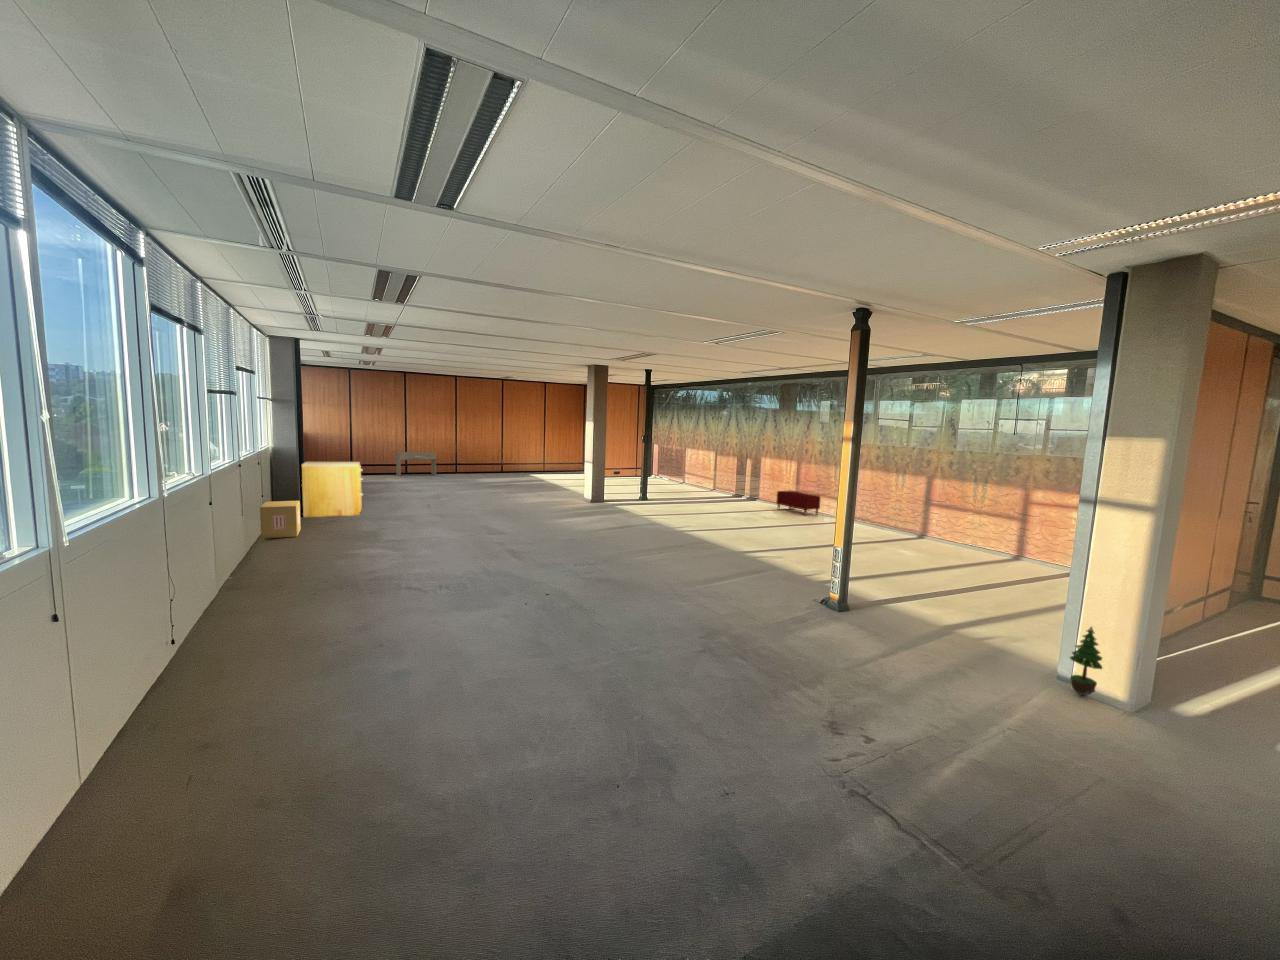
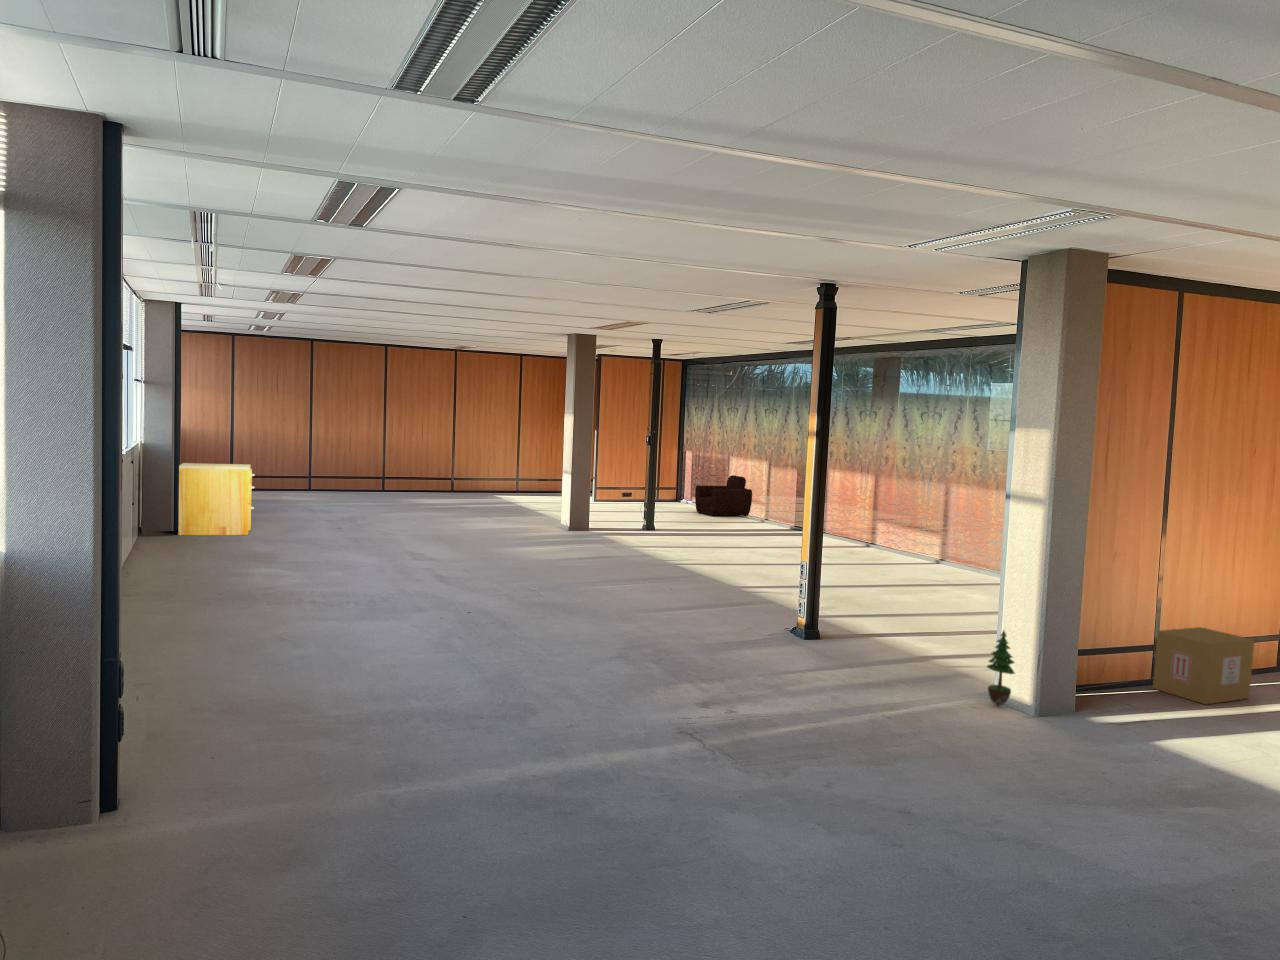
desk: present [396,452,436,476] -> none [296,457,354,493]
armchair: none [665,460,702,488] -> present [695,475,752,516]
bench: present [776,491,820,516] -> none [842,519,902,555]
cardboard box: present [260,501,301,538] -> present [1153,627,1254,704]

